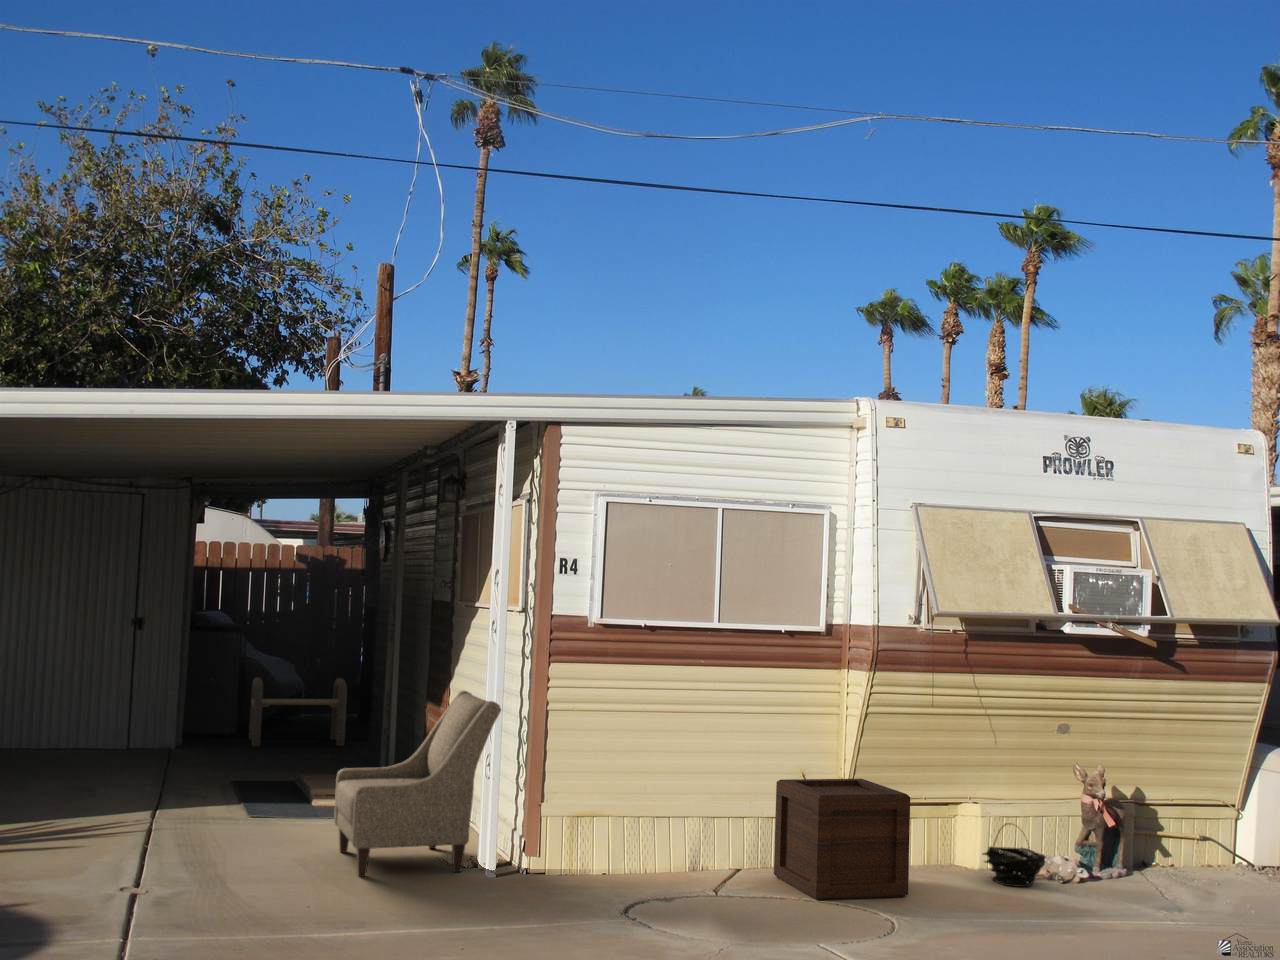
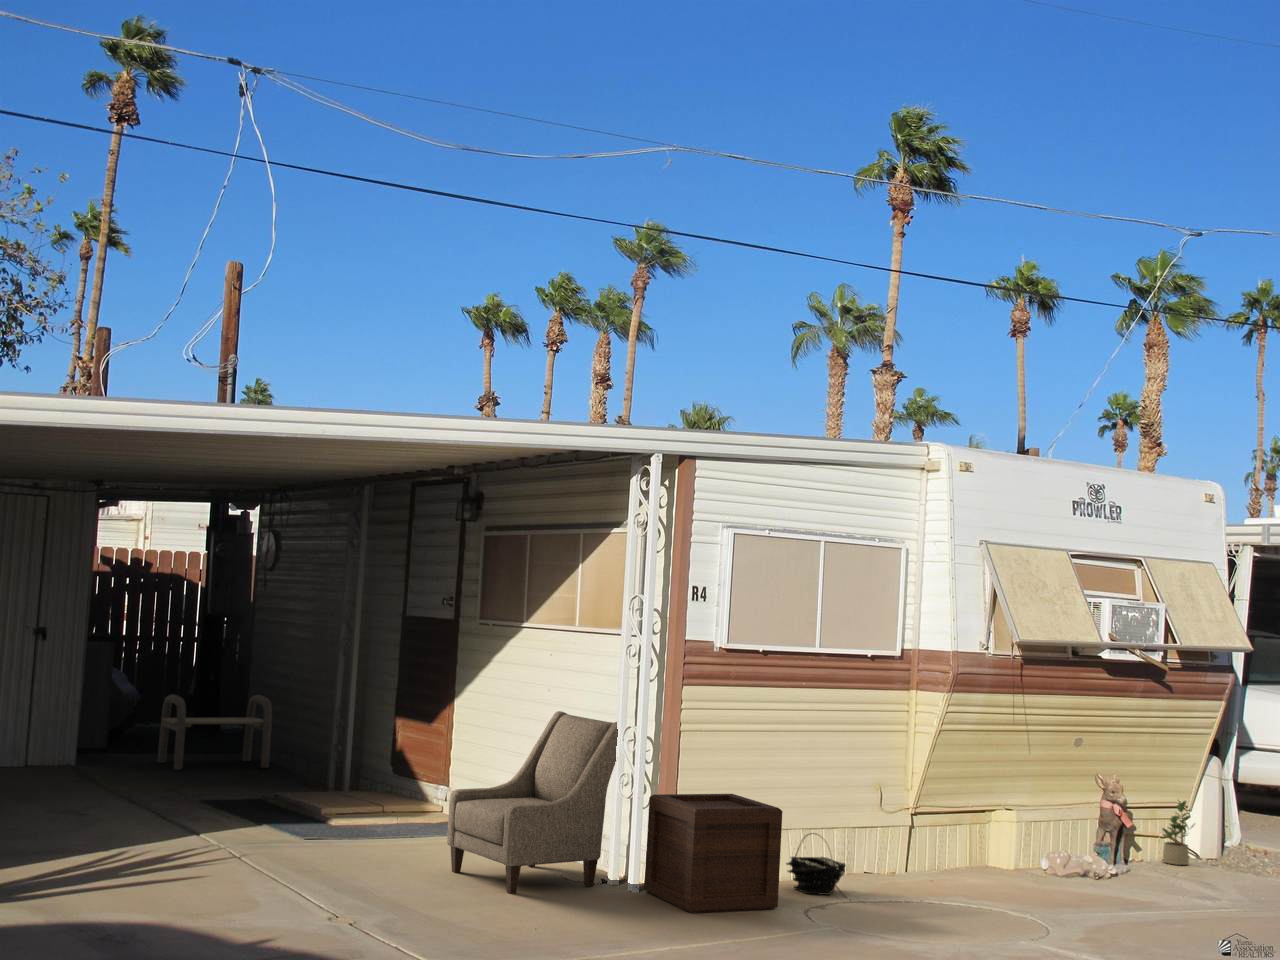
wooden crate: present [774,779,910,900] -> present [644,794,782,913]
potted plant: none [1193,796,1234,873] -> present [1162,801,1194,865]
basket: present [983,823,1045,887] -> present [786,833,846,895]

